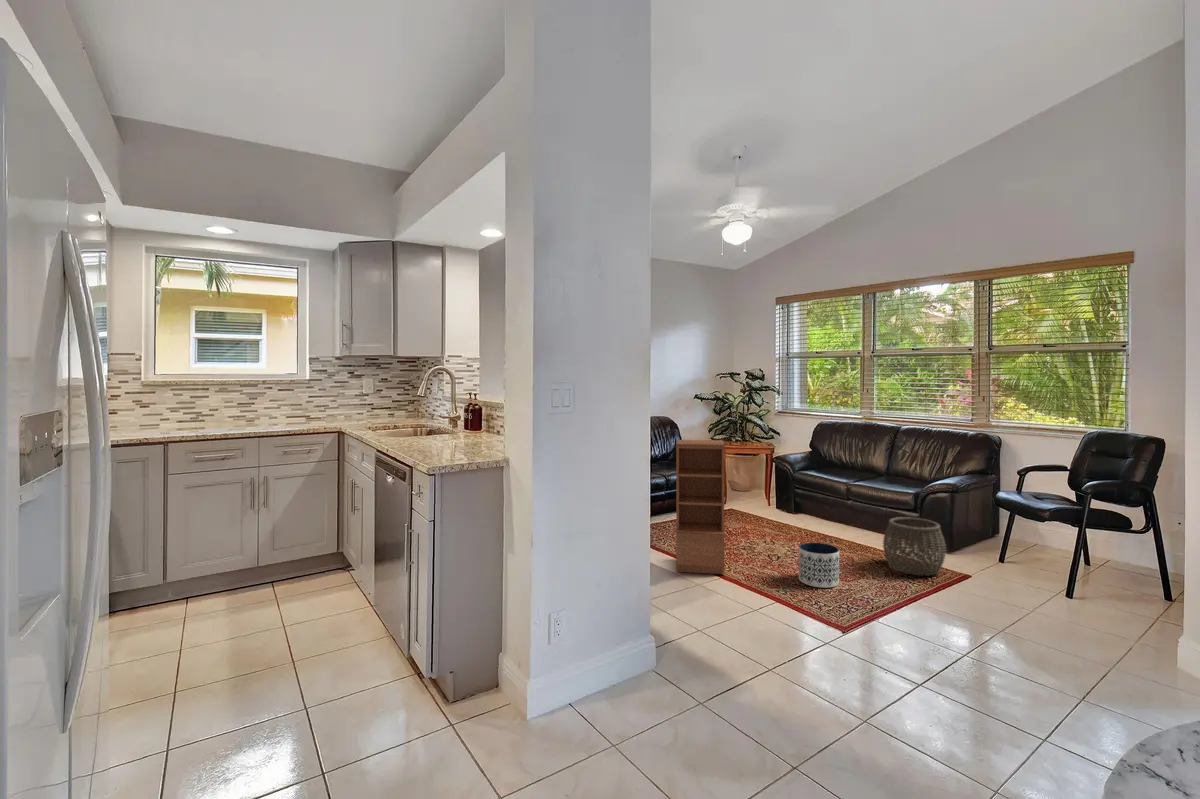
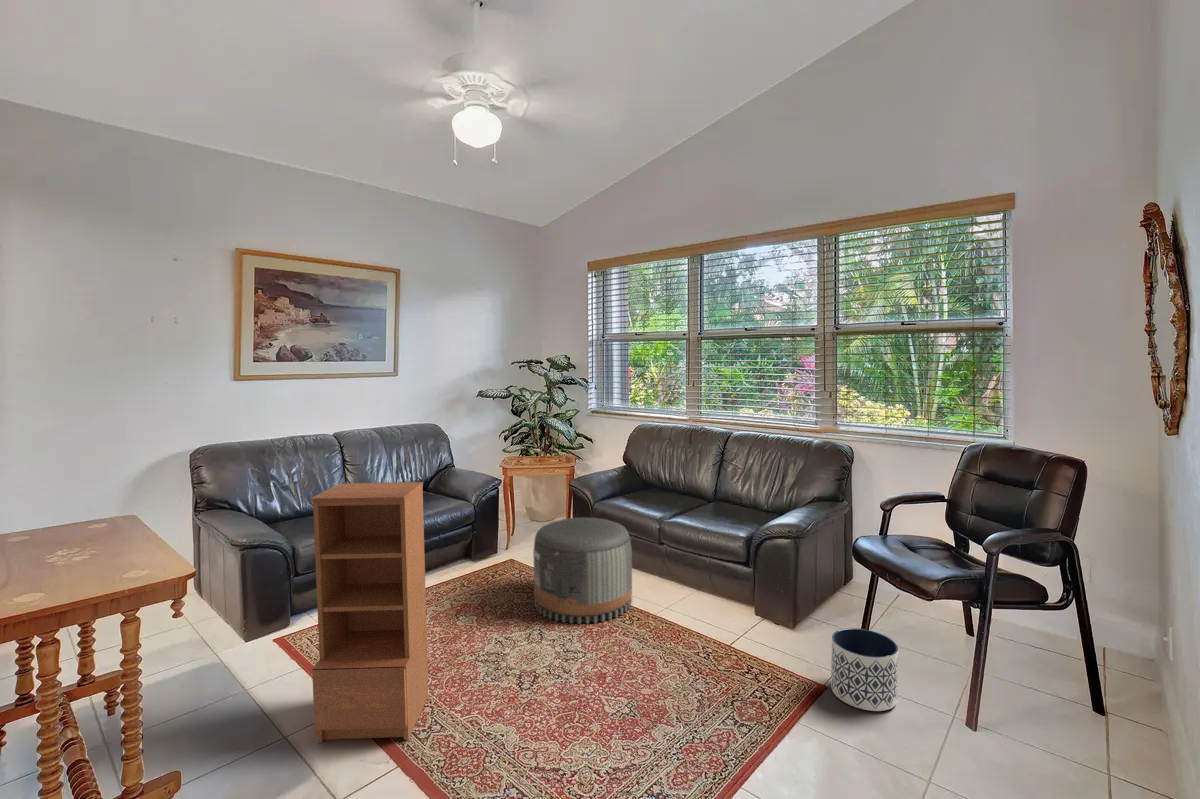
pouf: none [761,479,830,542] -> present [534,517,632,624]
woven basket: present [883,517,946,576] -> none [693,589,786,696]
planter: present [799,542,839,588] -> present [831,628,898,711]

